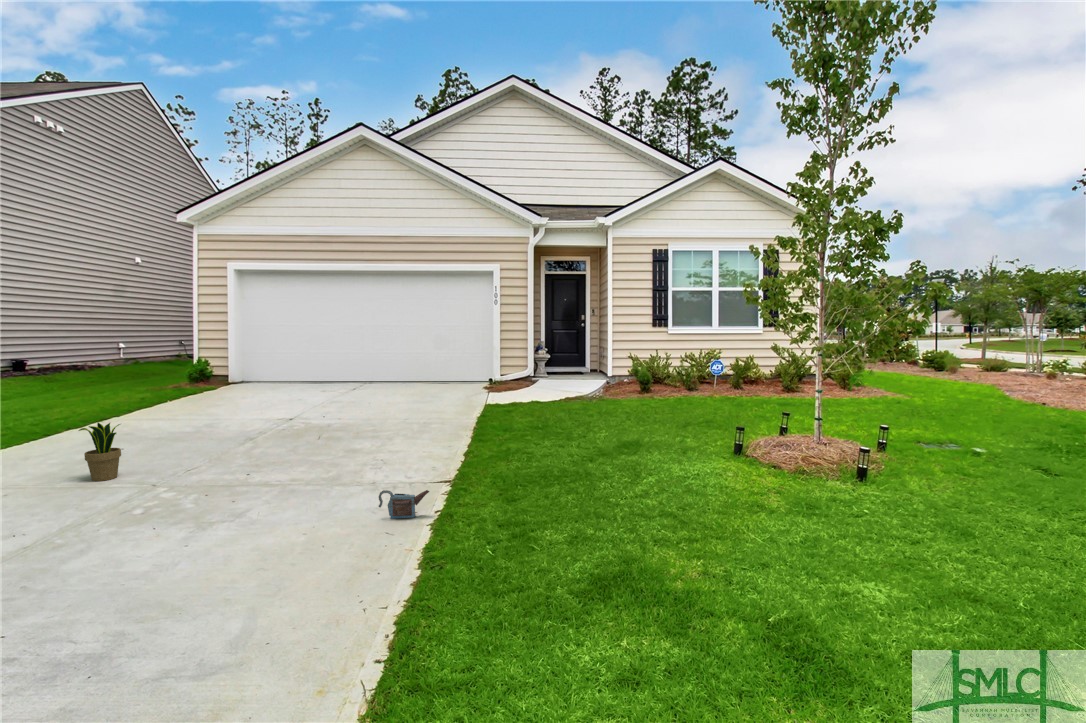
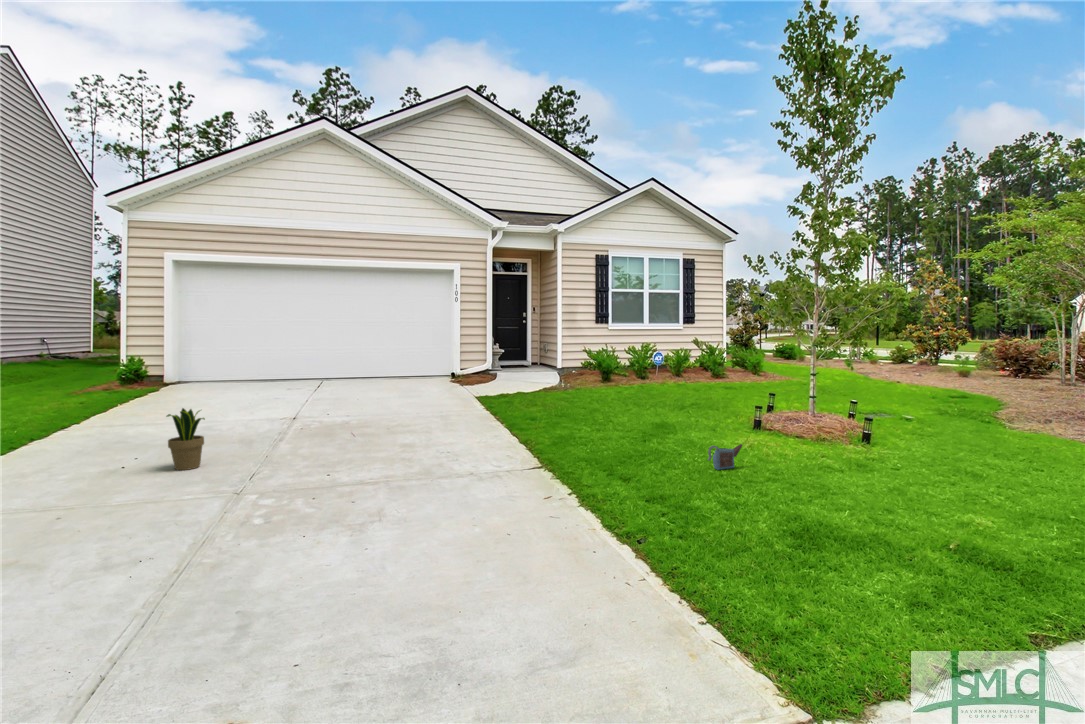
watering can: present [379,490,429,519] -> present [708,444,742,470]

